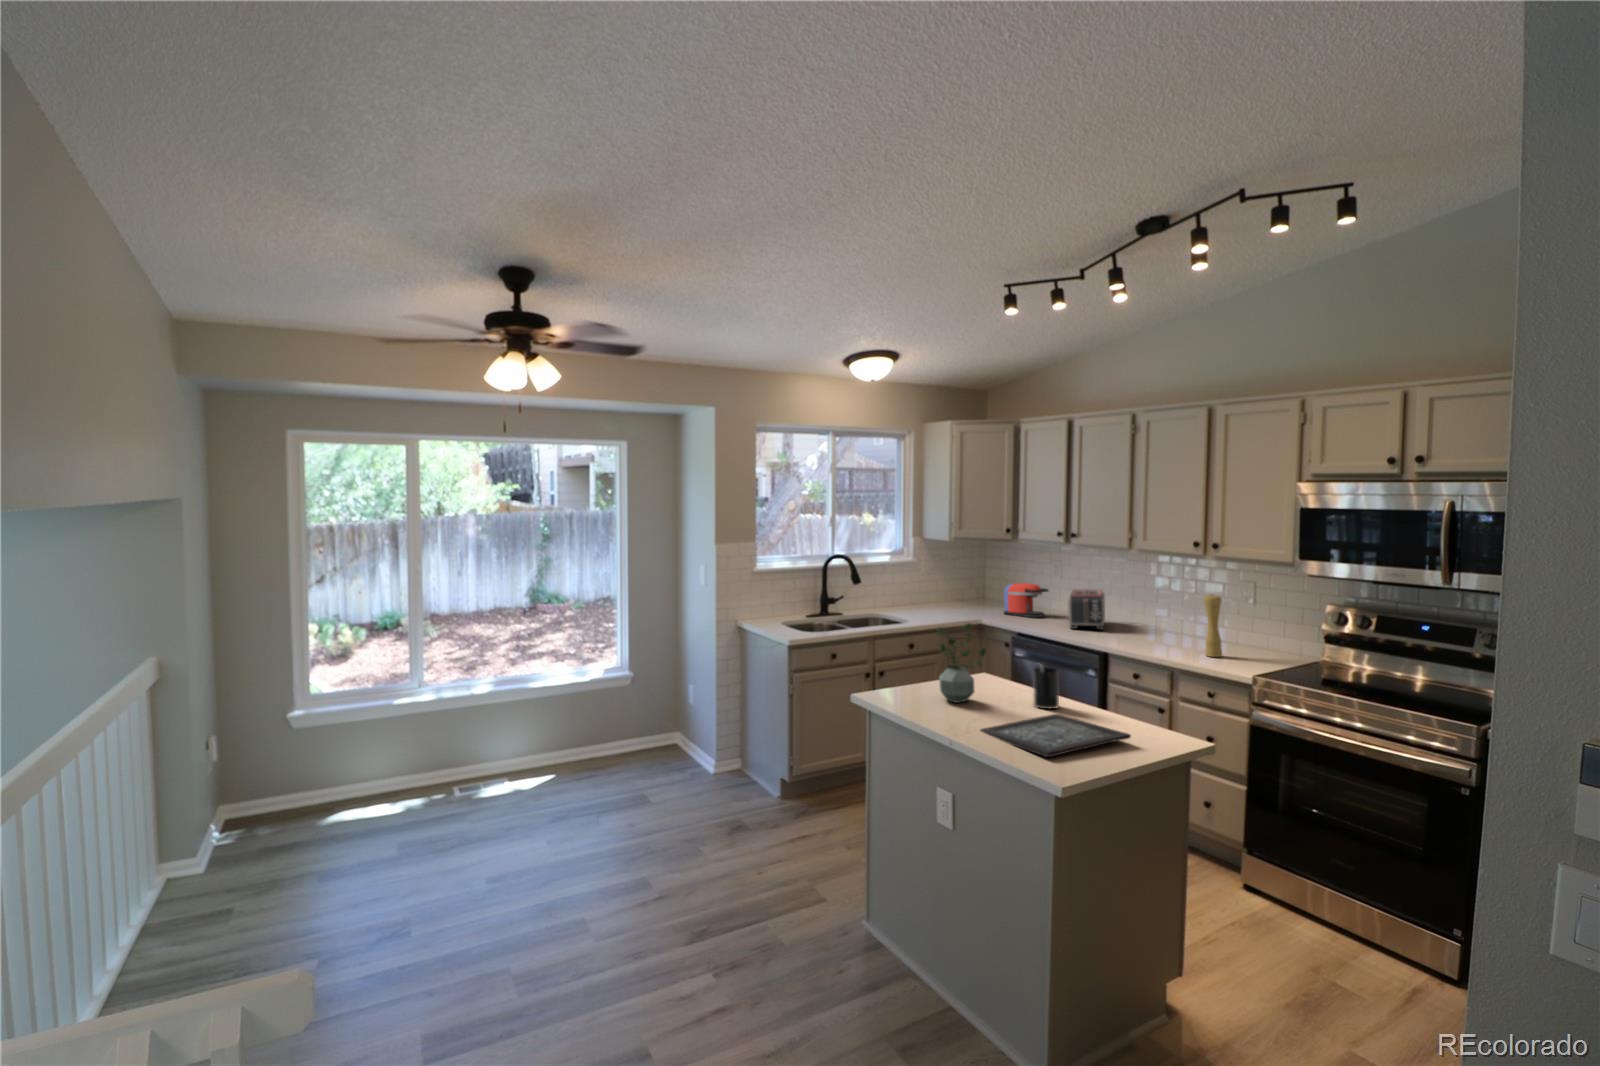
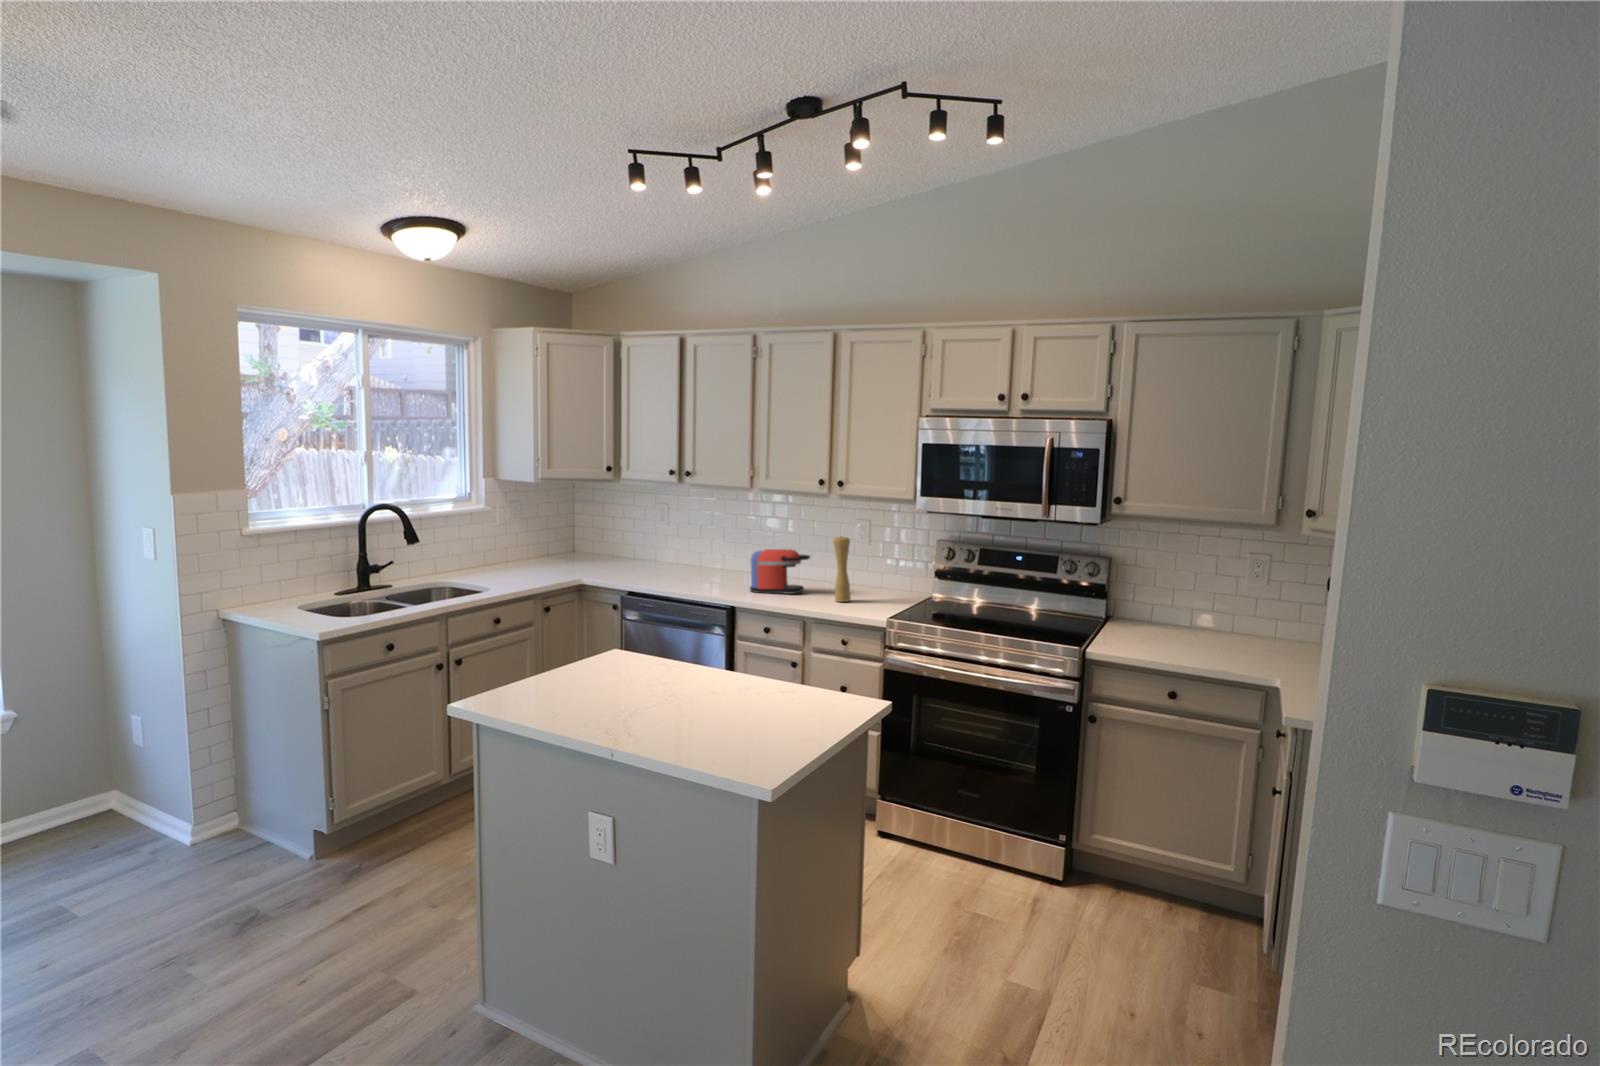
coffee maker: present [1004,583,1048,617] -> present [750,549,810,594]
toaster: present [1068,589,1105,630] -> none [686,535,727,583]
potted plant: present [936,623,986,703] -> none [564,587,636,695]
candle: present [1033,667,1059,709] -> none [691,631,722,687]
tray: present [980,714,1131,757] -> none [643,692,820,753]

